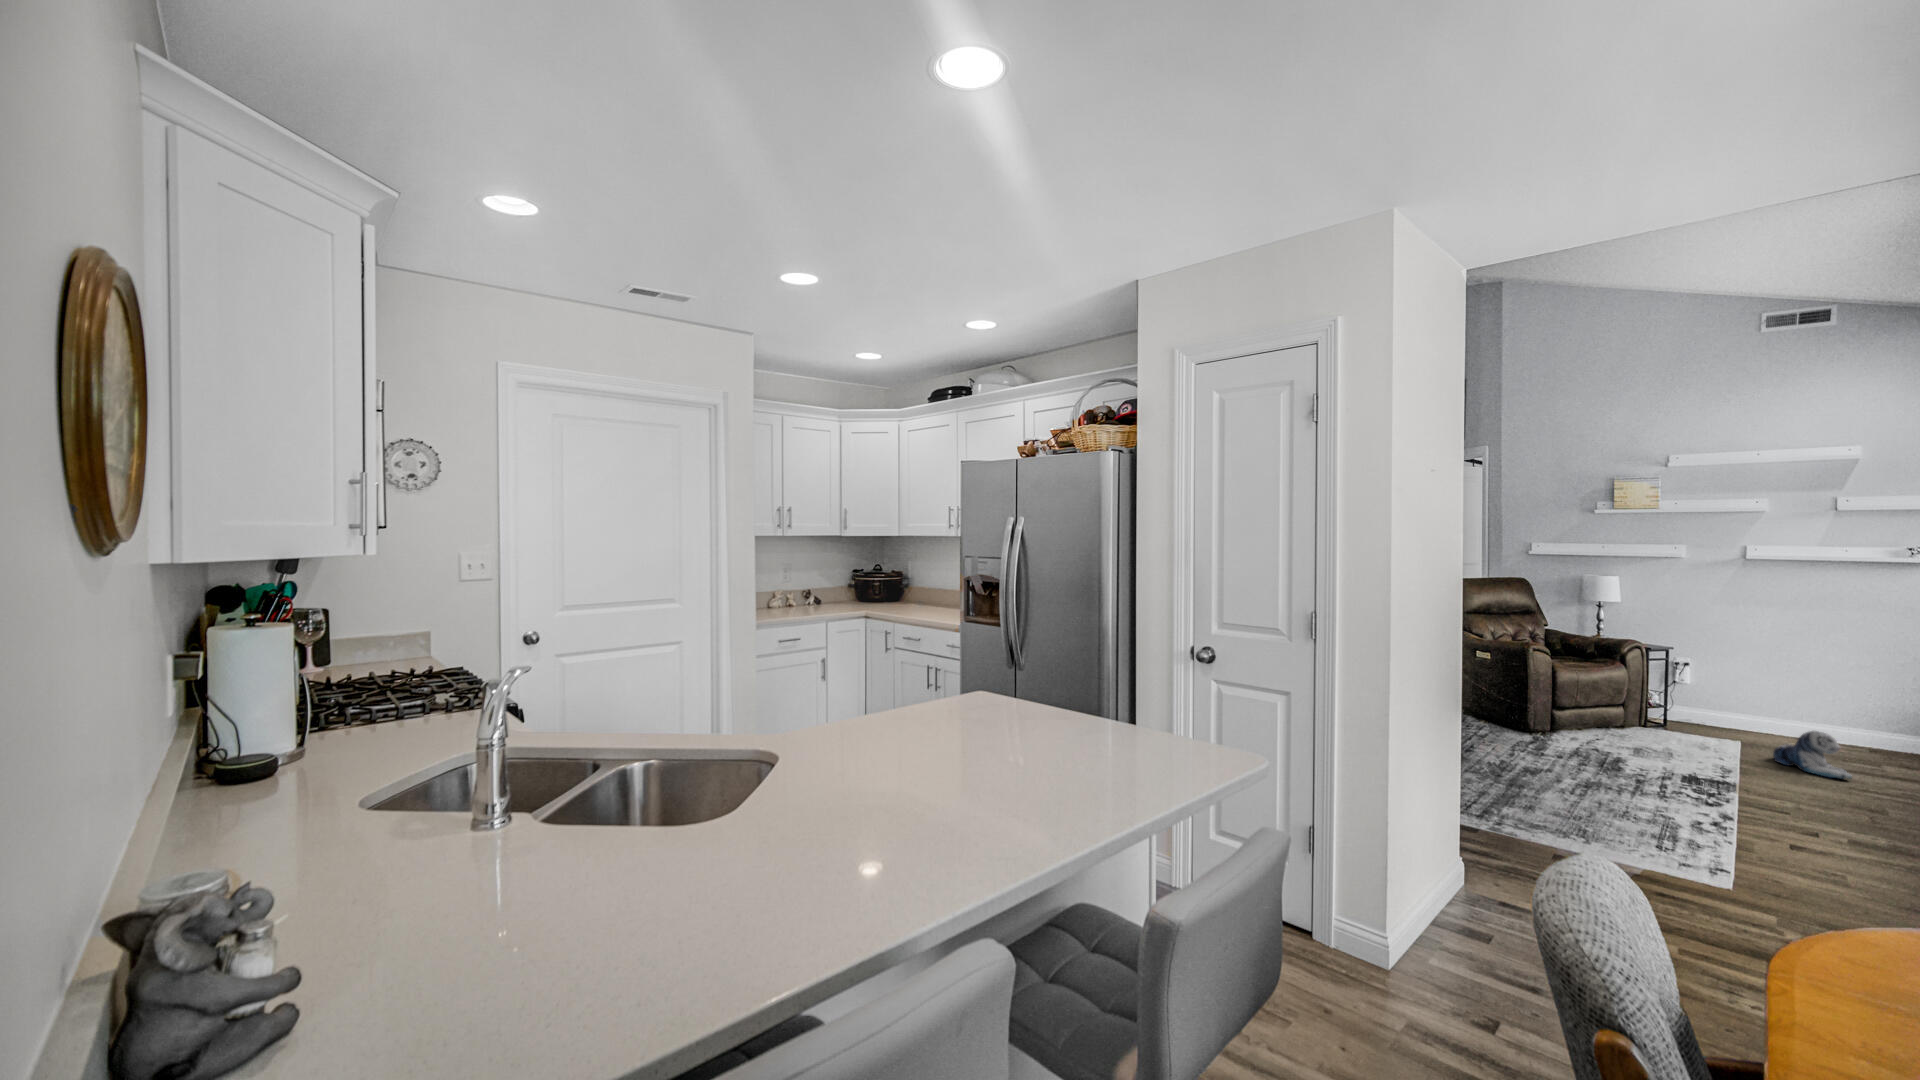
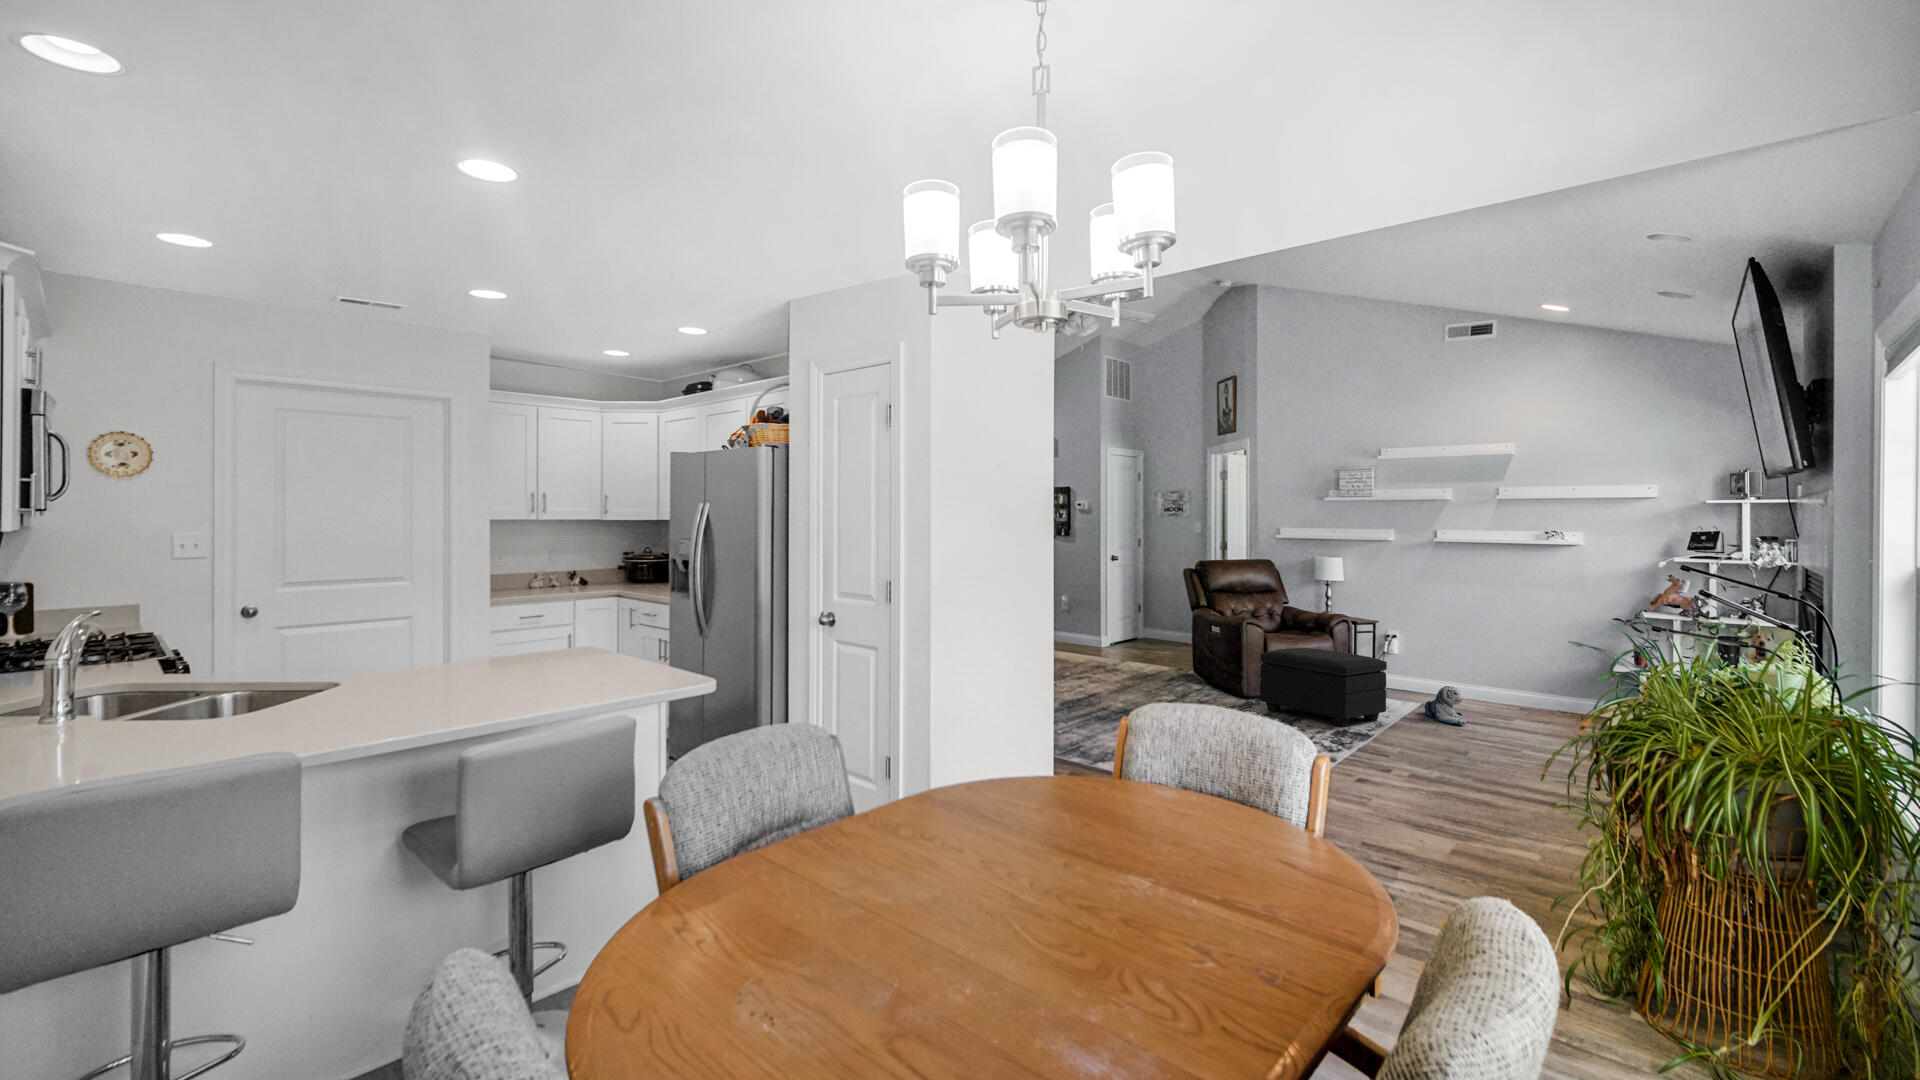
footstool: none [1559,679,1738,777] -> present [1260,648,1387,727]

